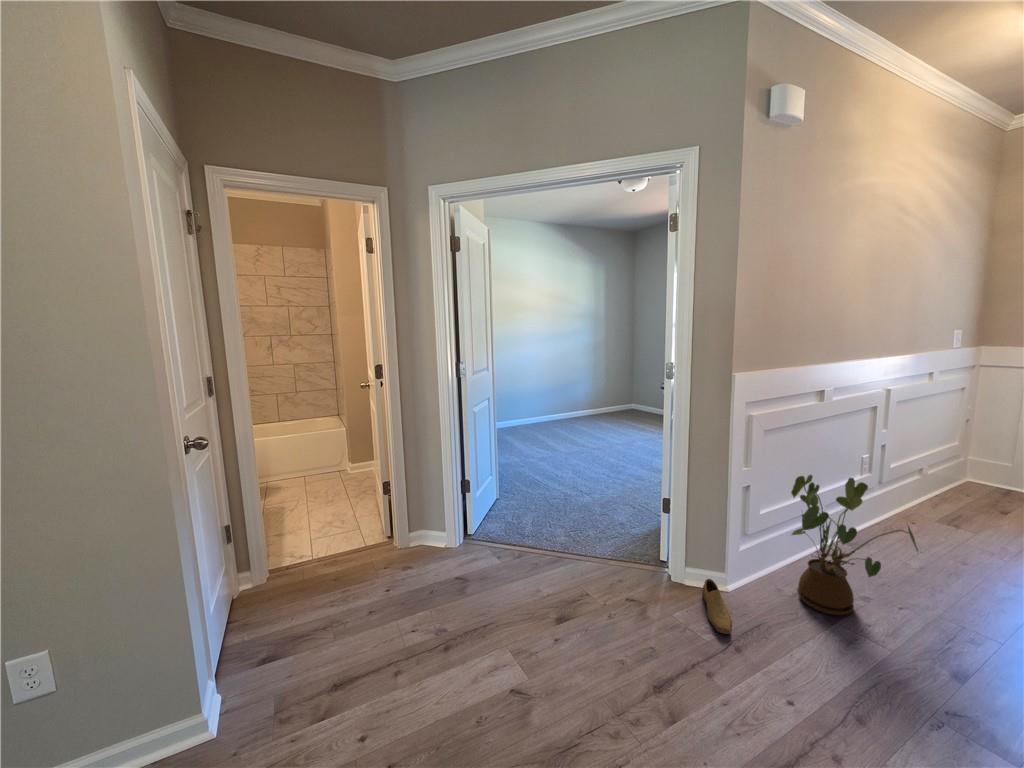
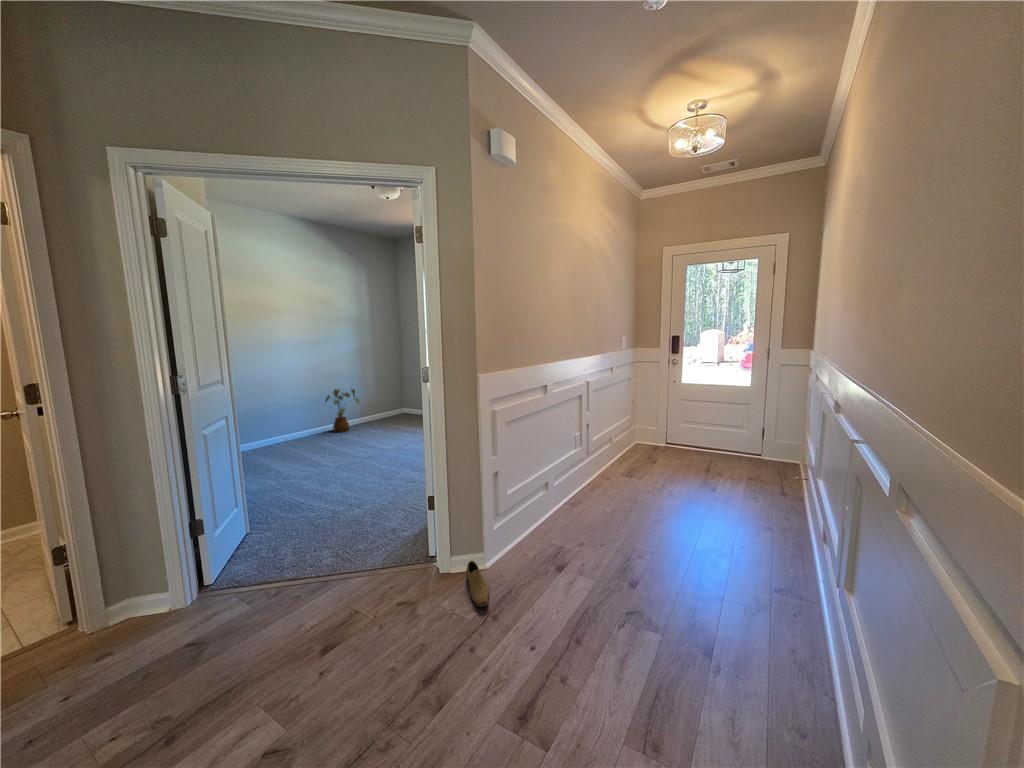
house plant: present [791,475,918,615] -> present [325,389,359,432]

